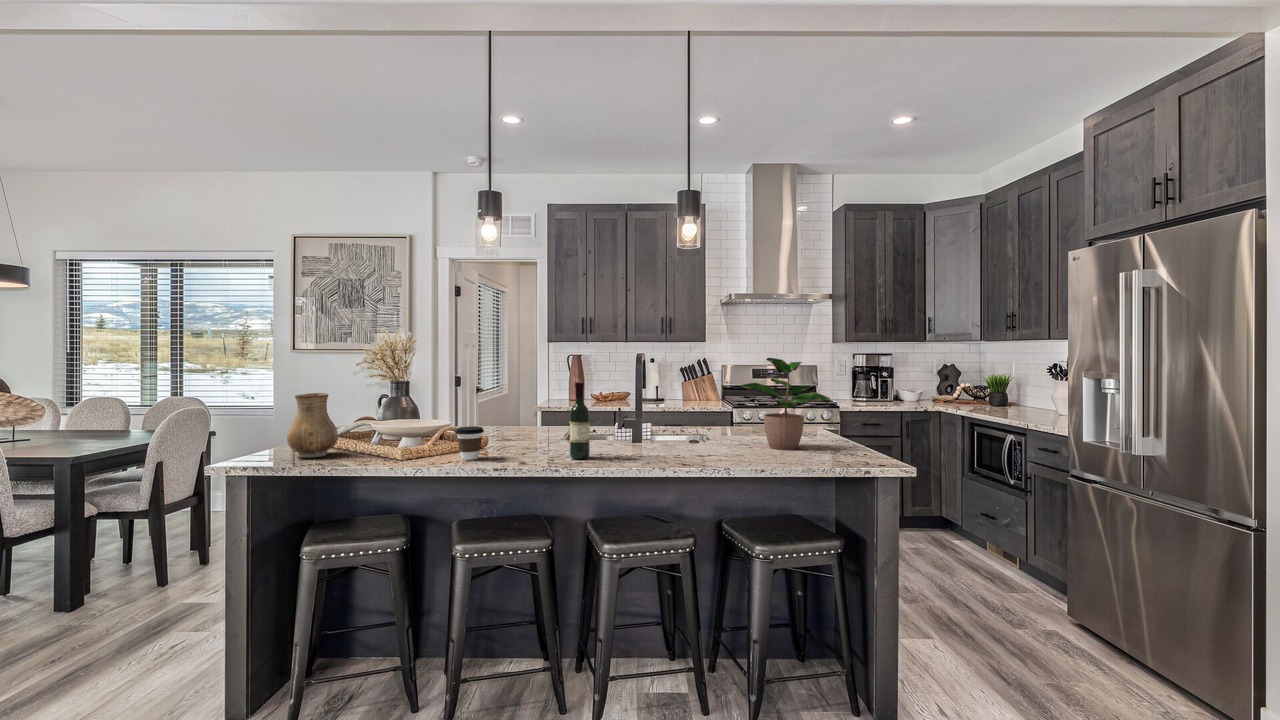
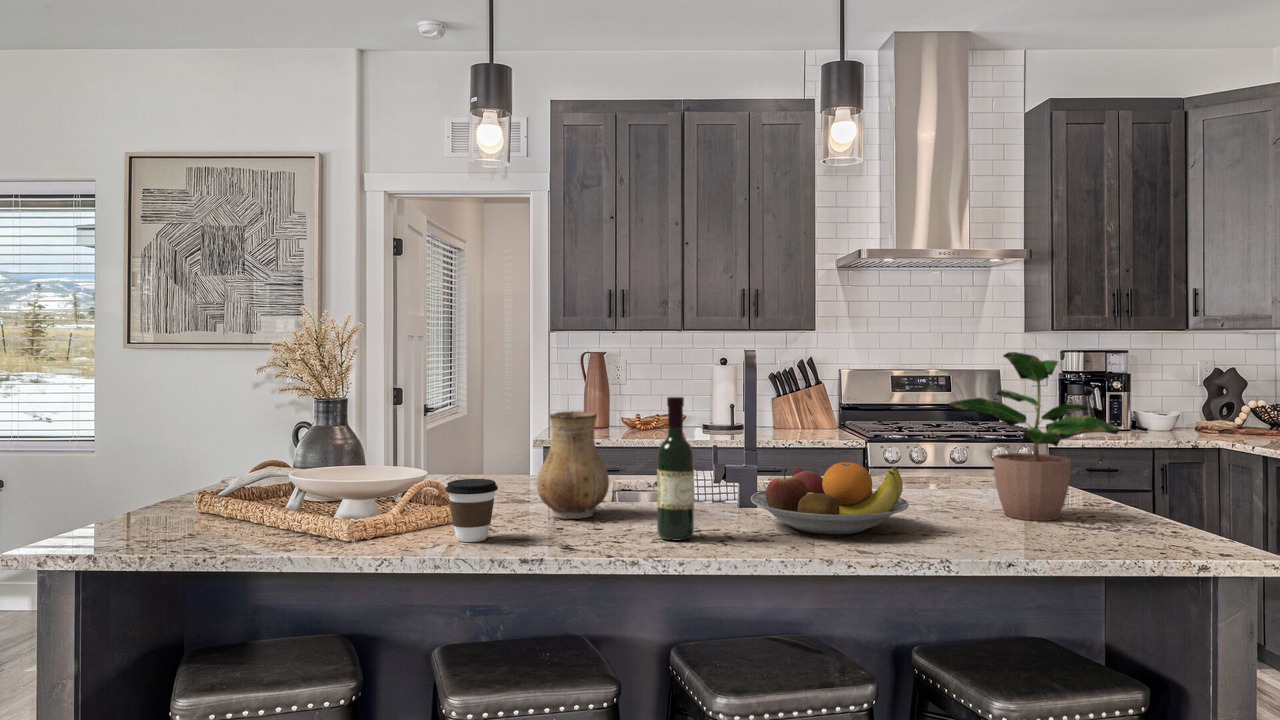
ceramic pitcher: present [287,393,338,458] -> present [536,411,609,519]
fruit bowl: none [625,418,709,456] -> present [751,462,909,535]

